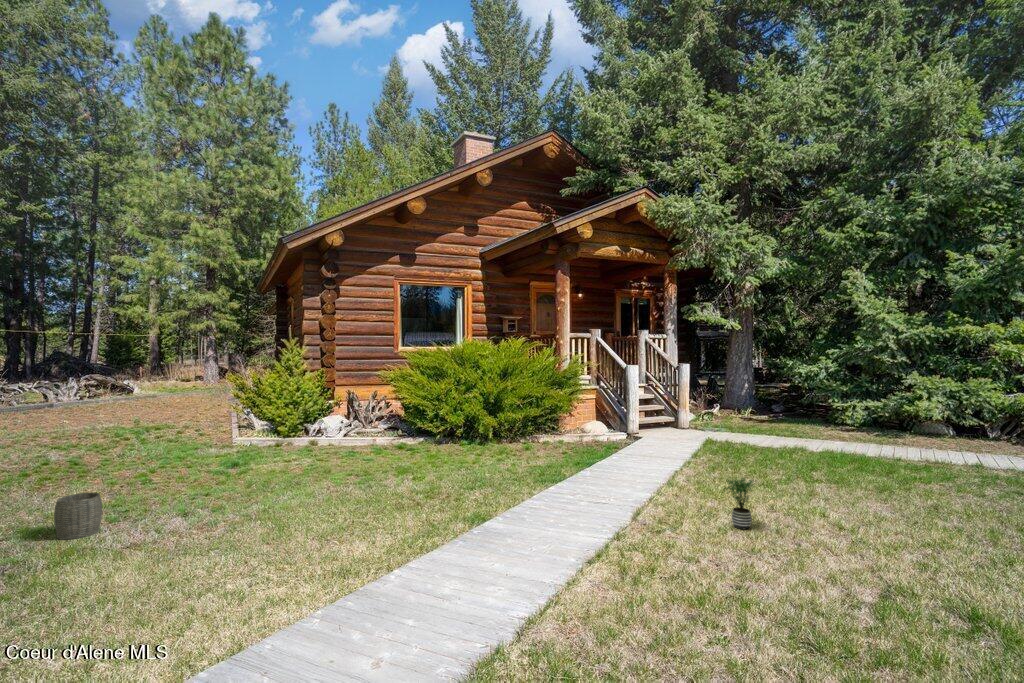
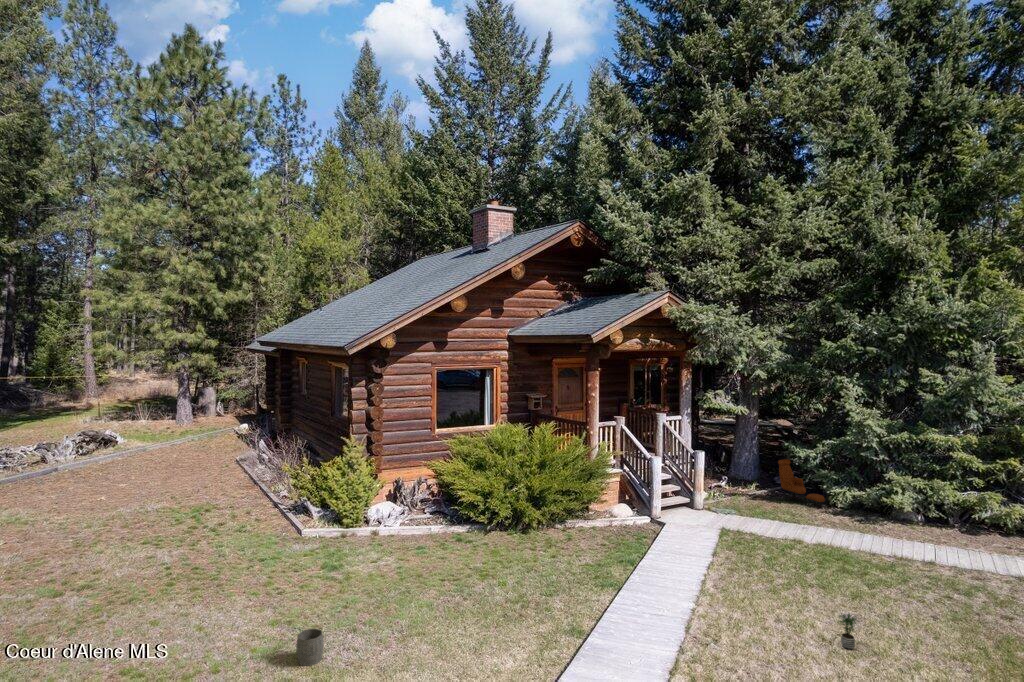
lounge chair: none [778,379,834,428] -> present [778,459,825,506]
potted plant: present [724,478,754,529] -> present [839,613,859,650]

